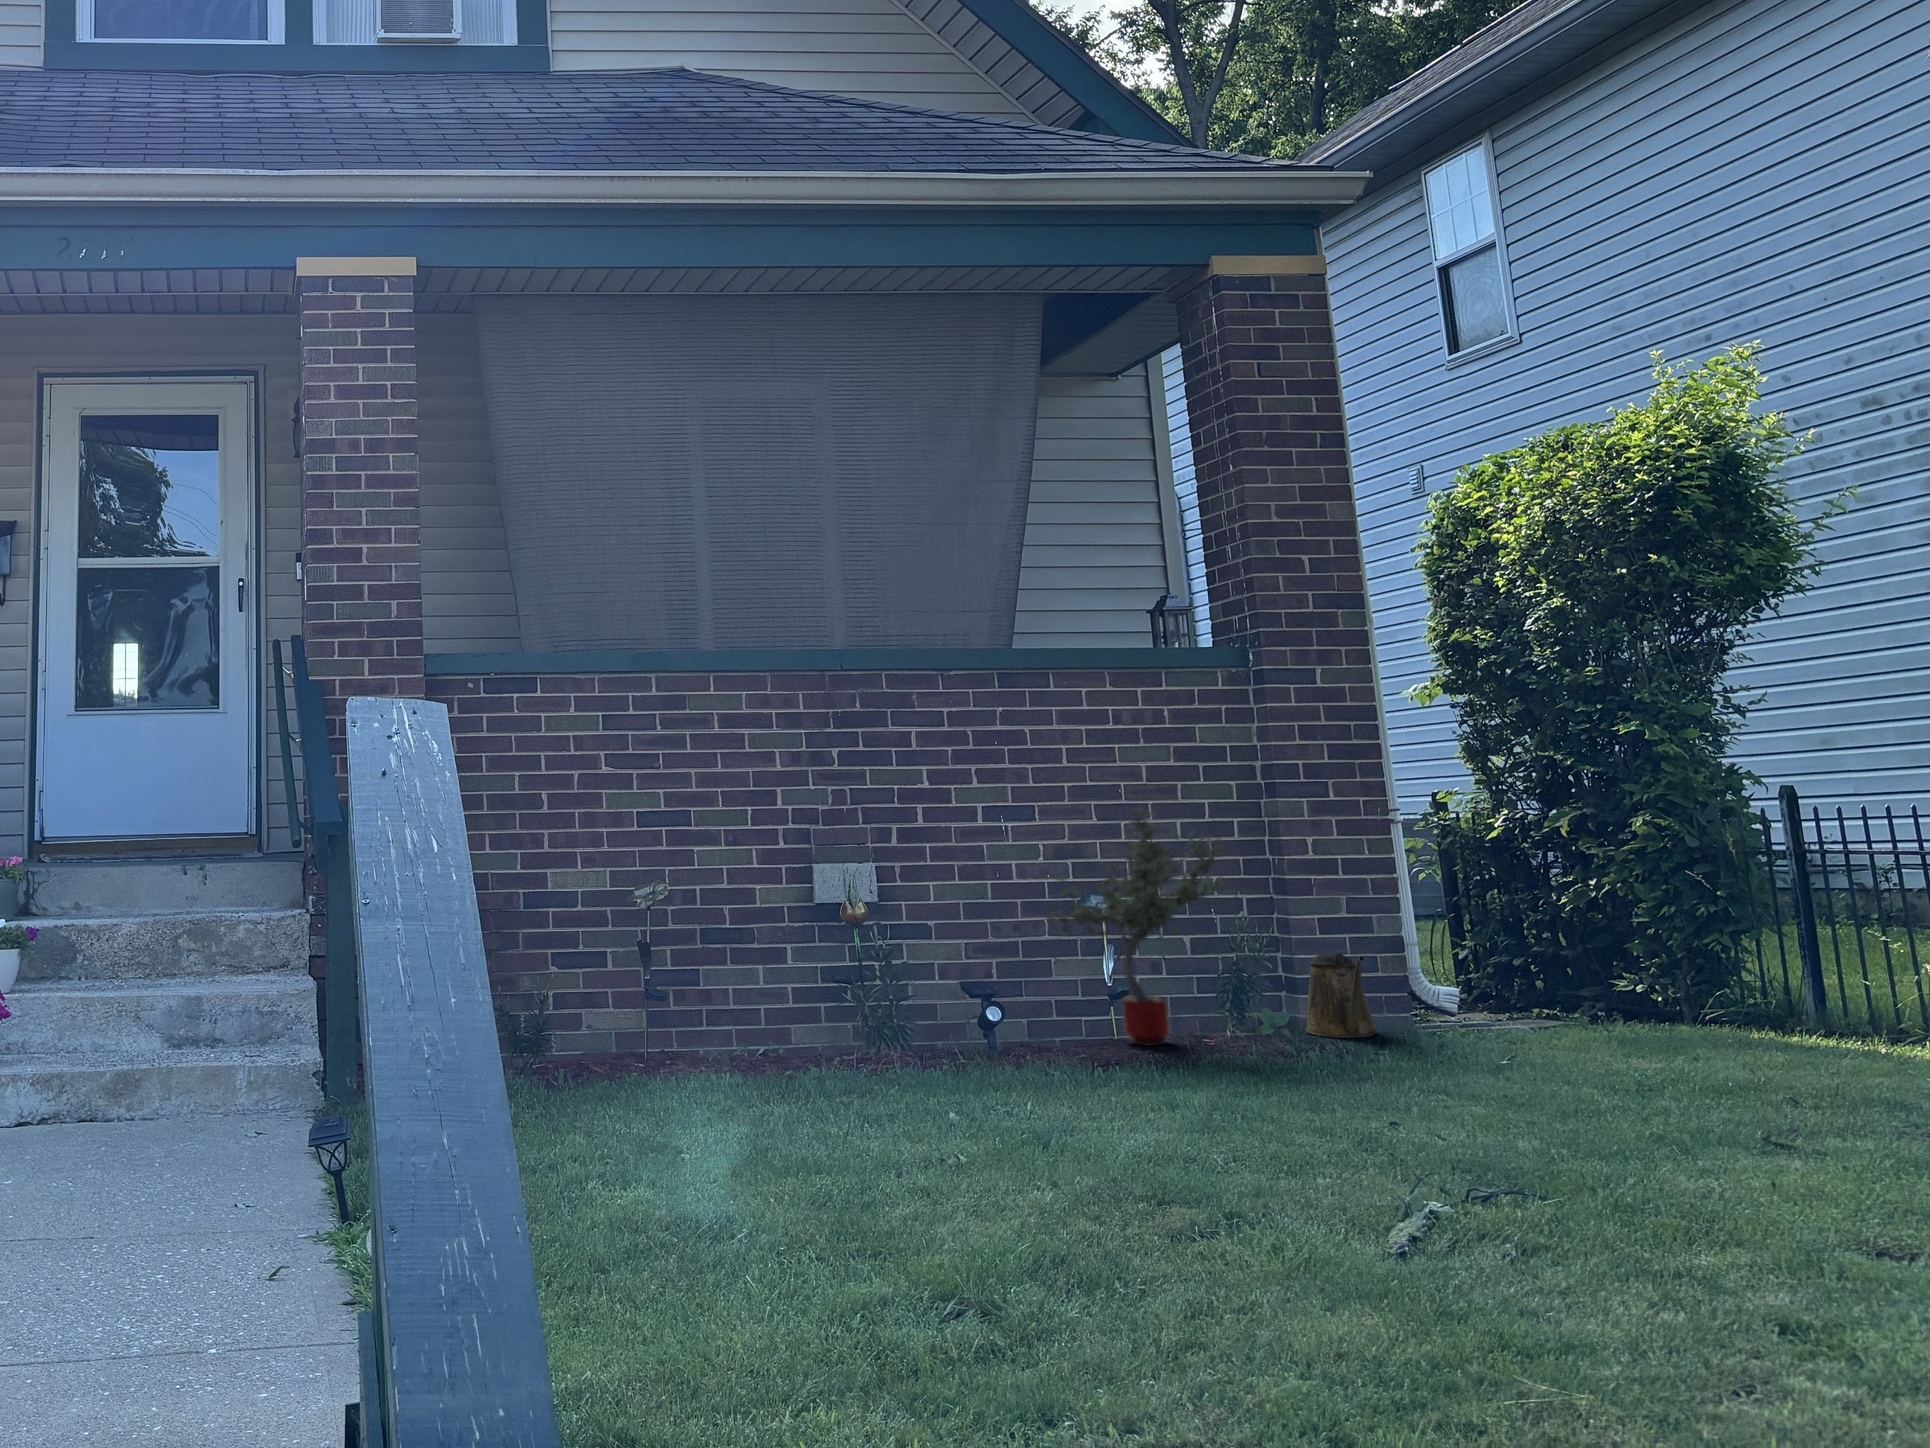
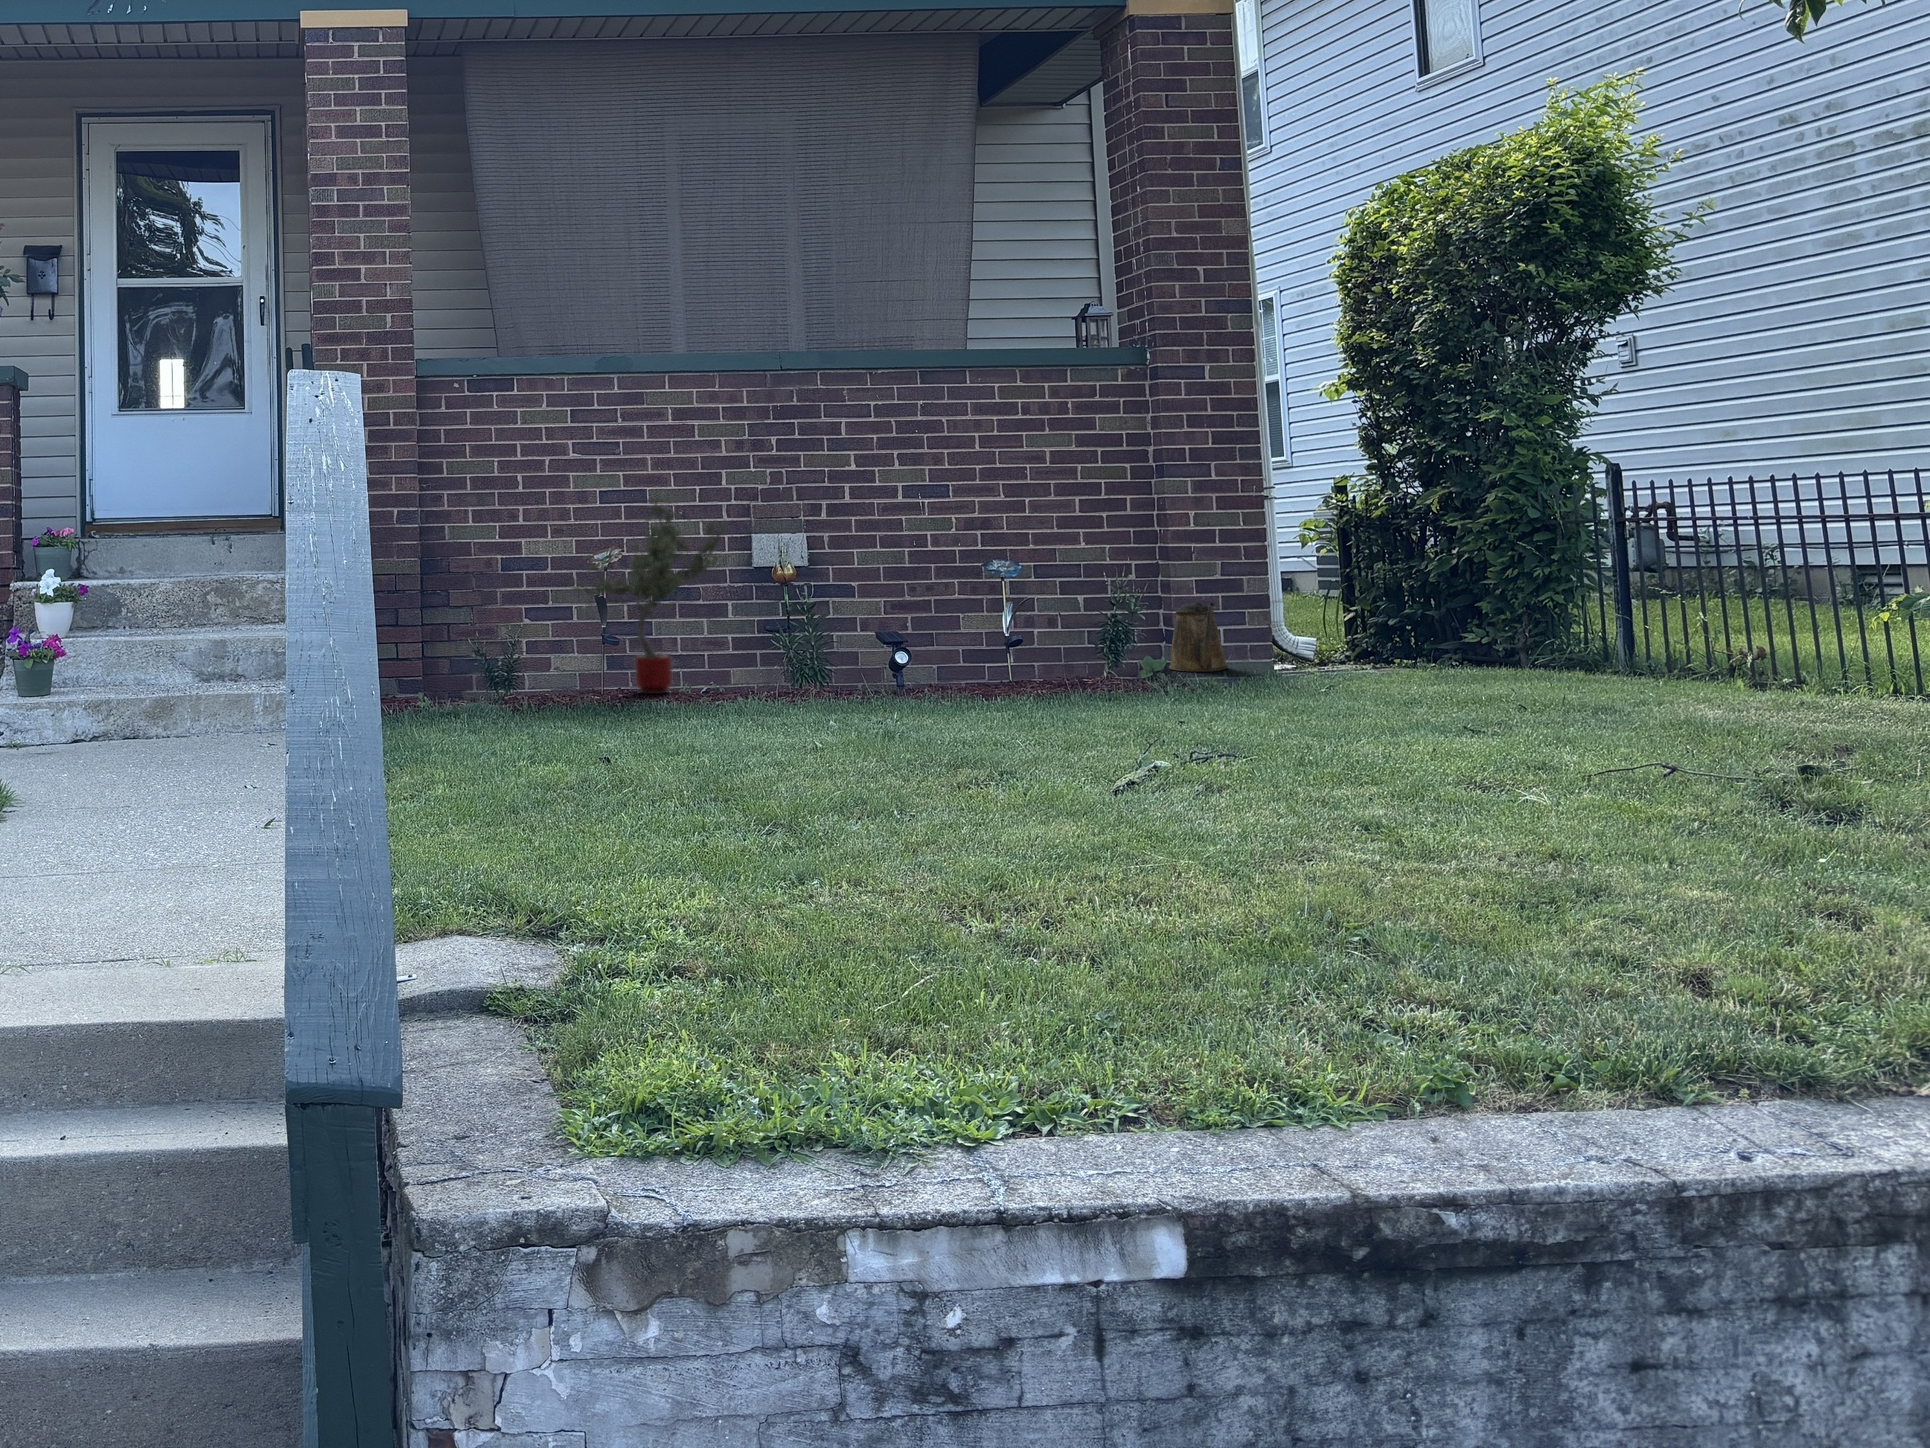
potted tree: present [1045,809,1224,1046] -> present [573,497,728,694]

